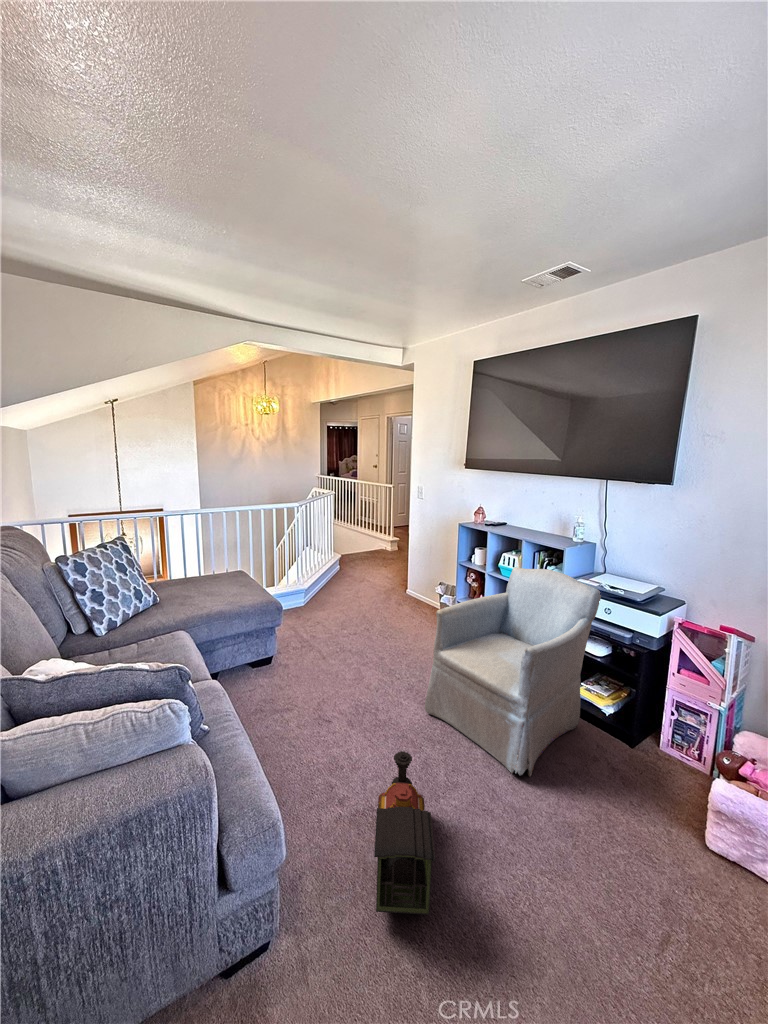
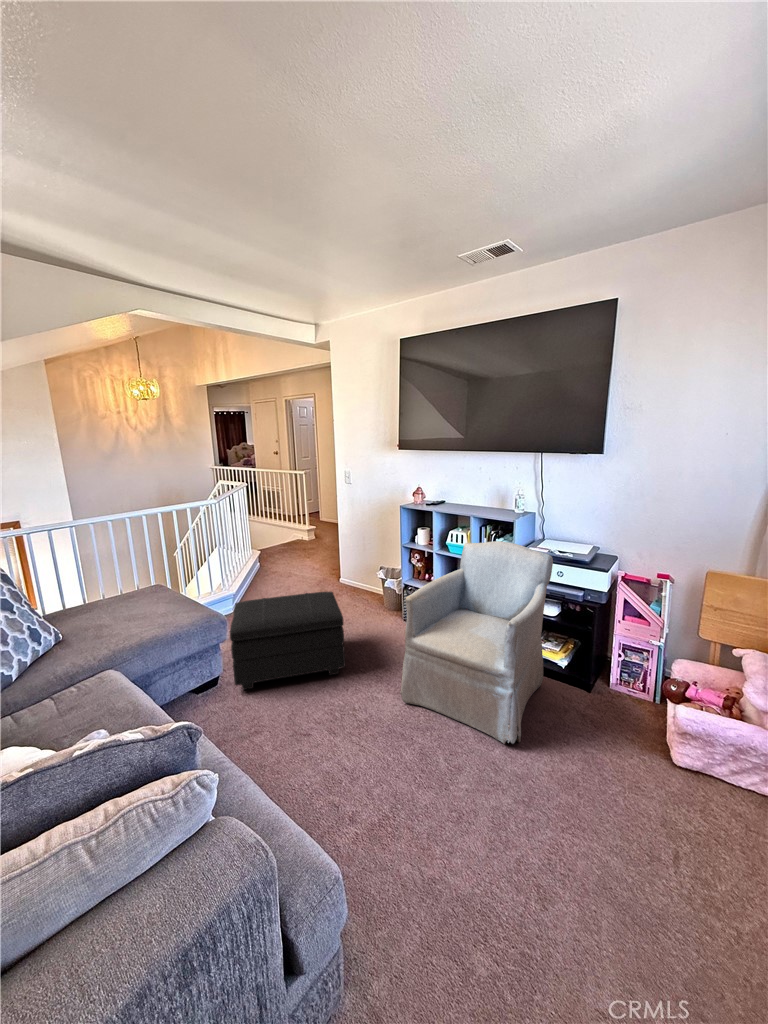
footstool: none [284,594,384,675] -> present [230,592,345,690]
toy train: present [374,751,435,915] -> none [392,751,491,928]

